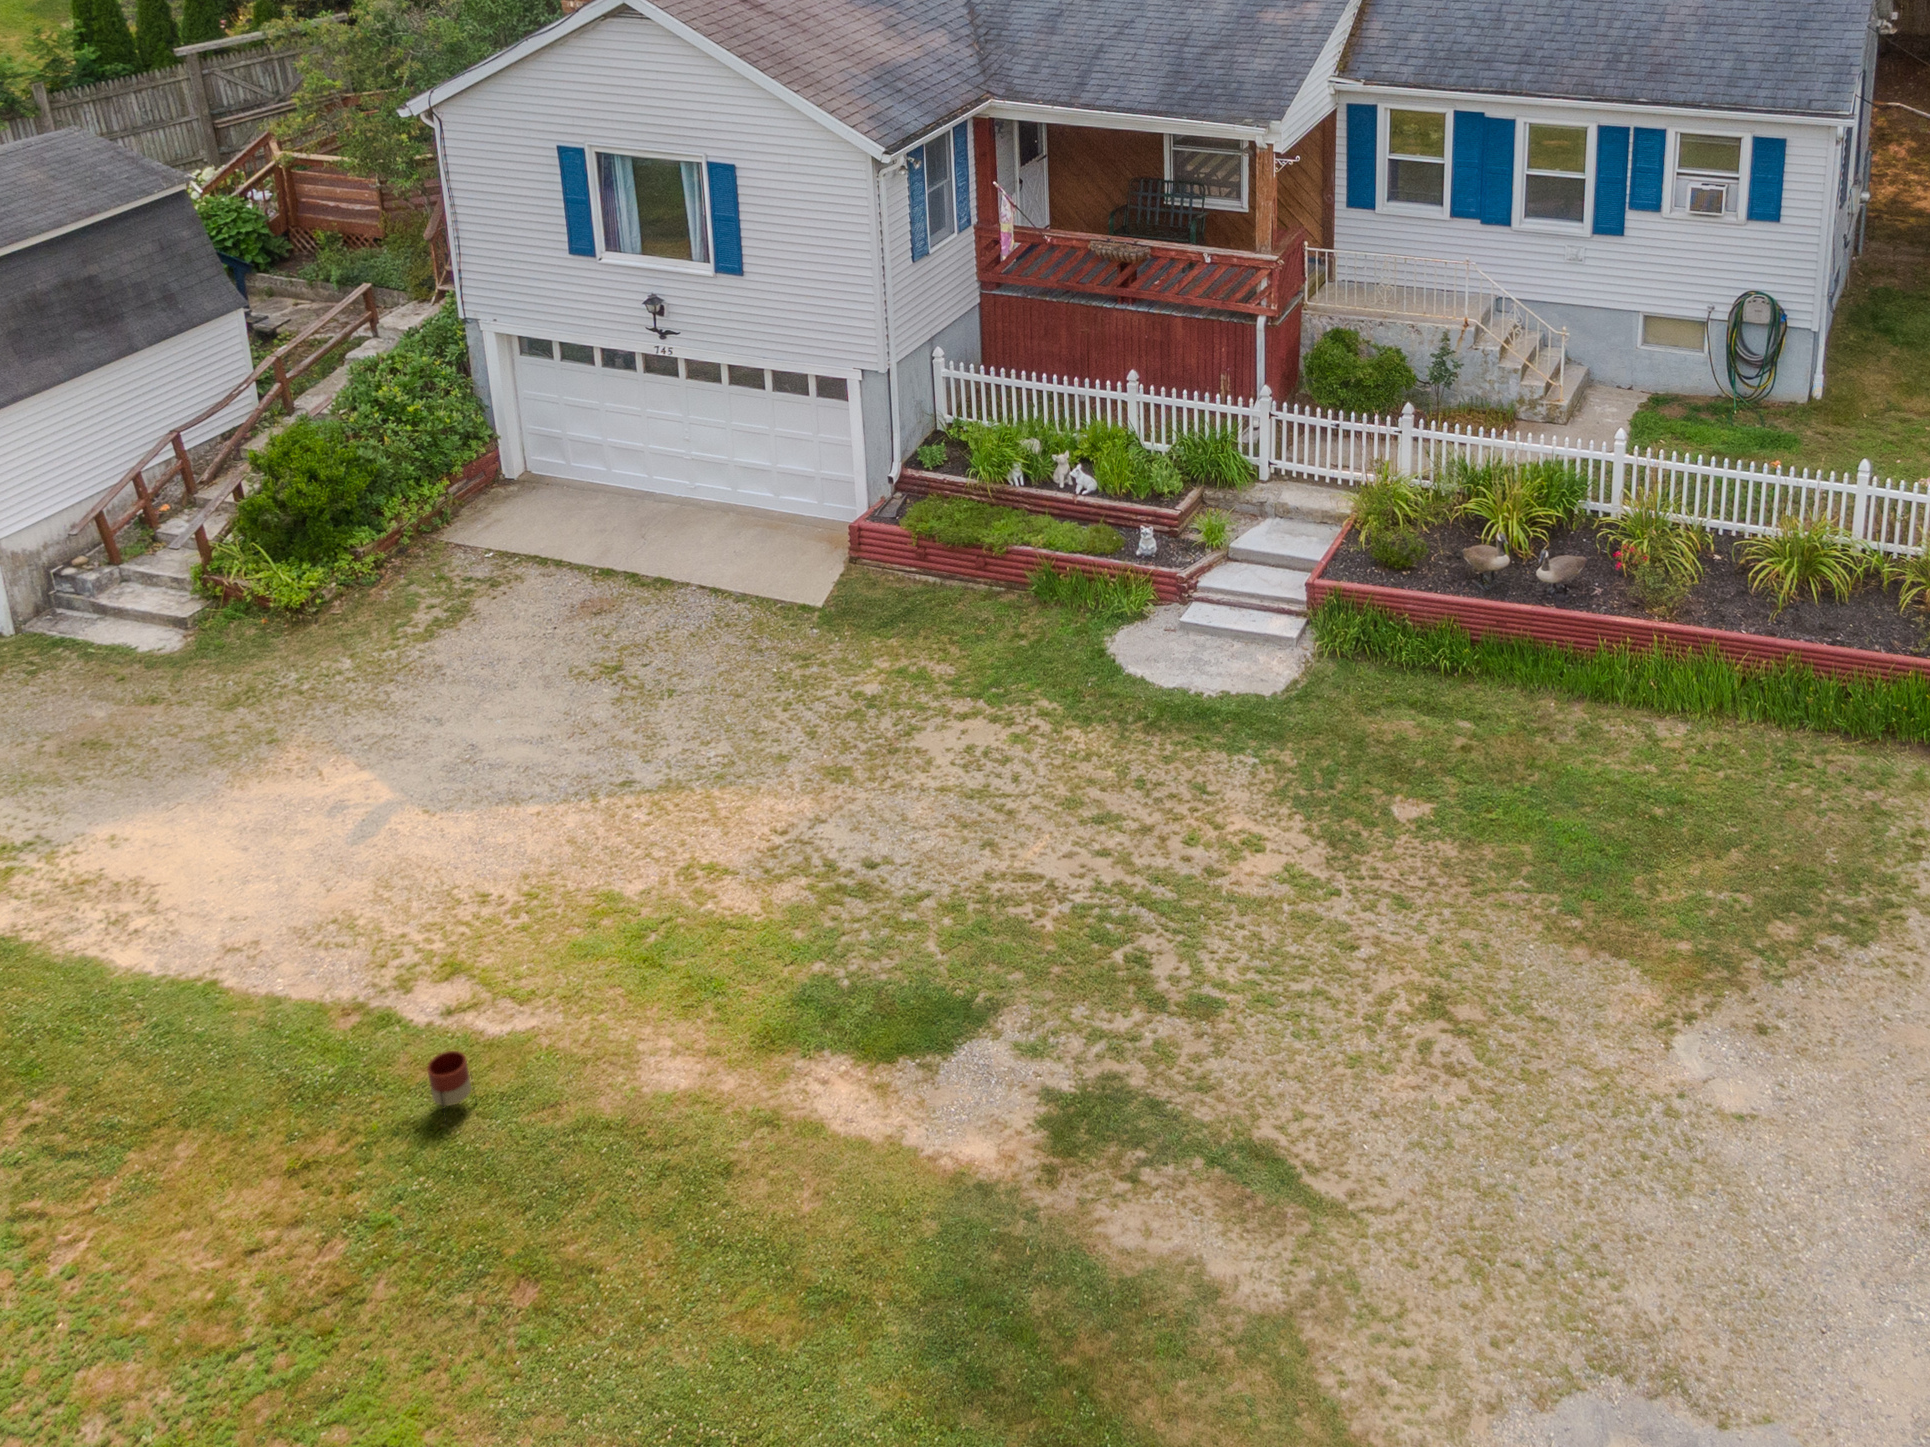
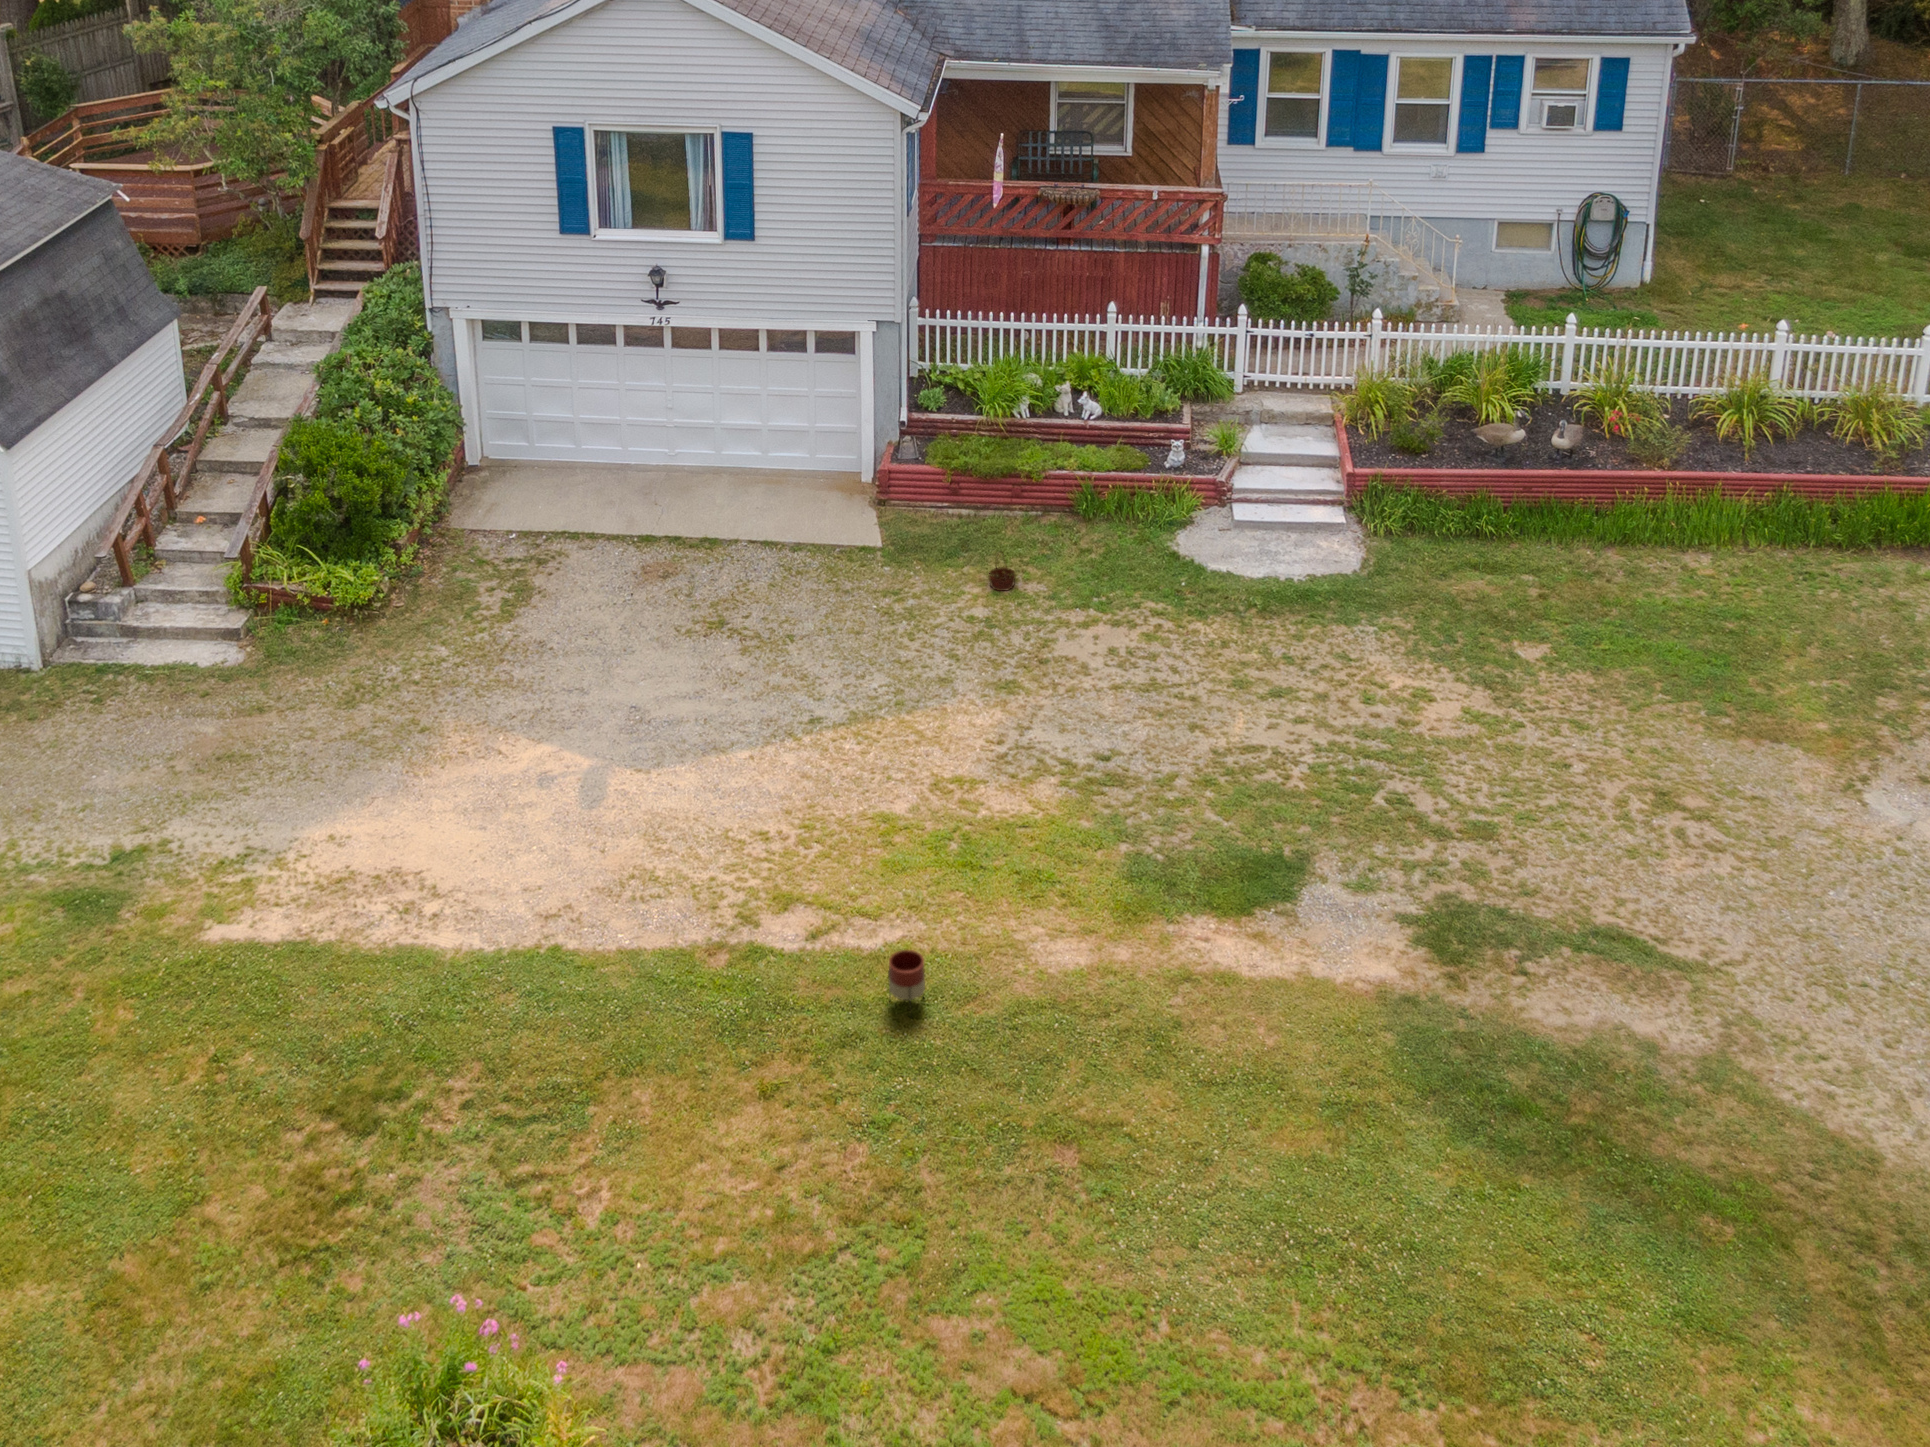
basket: none [890,626,920,668] -> present [989,554,1016,591]

